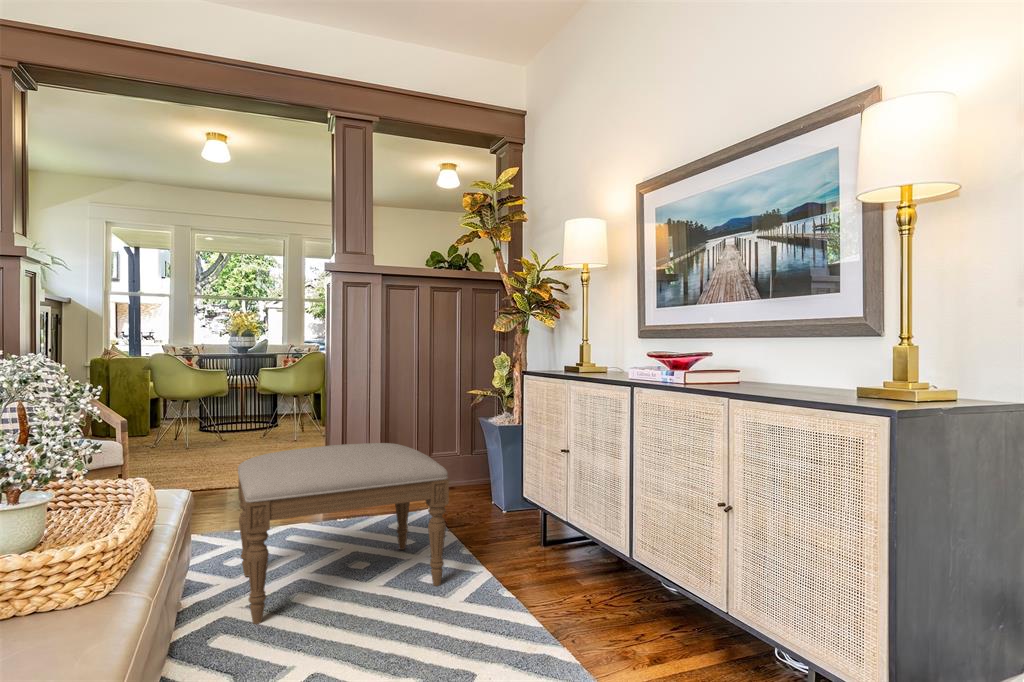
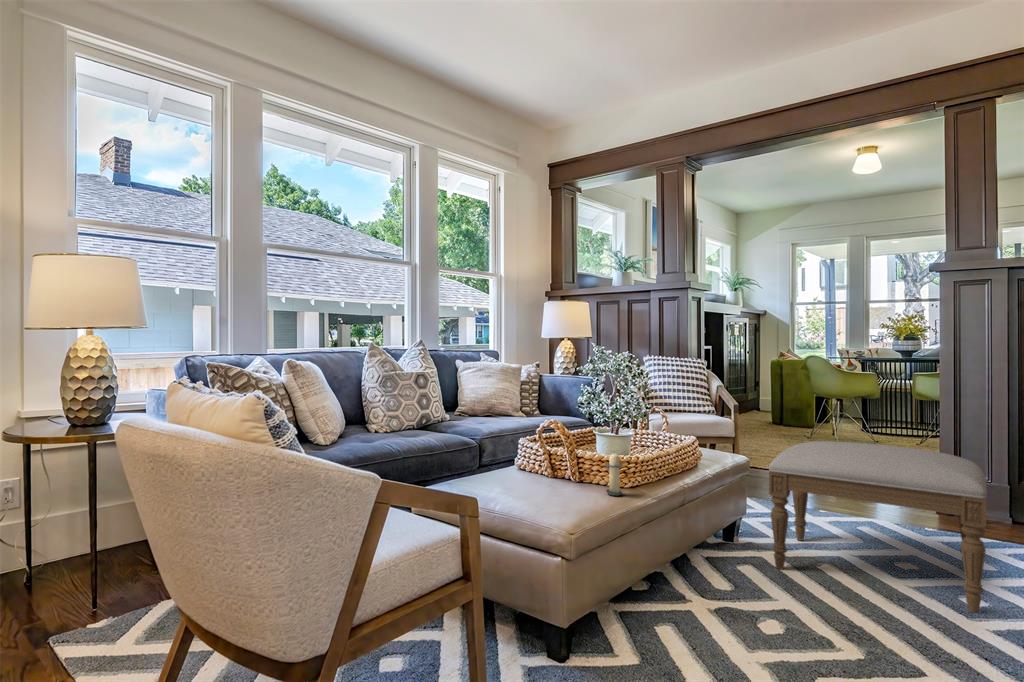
candle: none [43,539,95,630] -> present [606,453,623,495]

